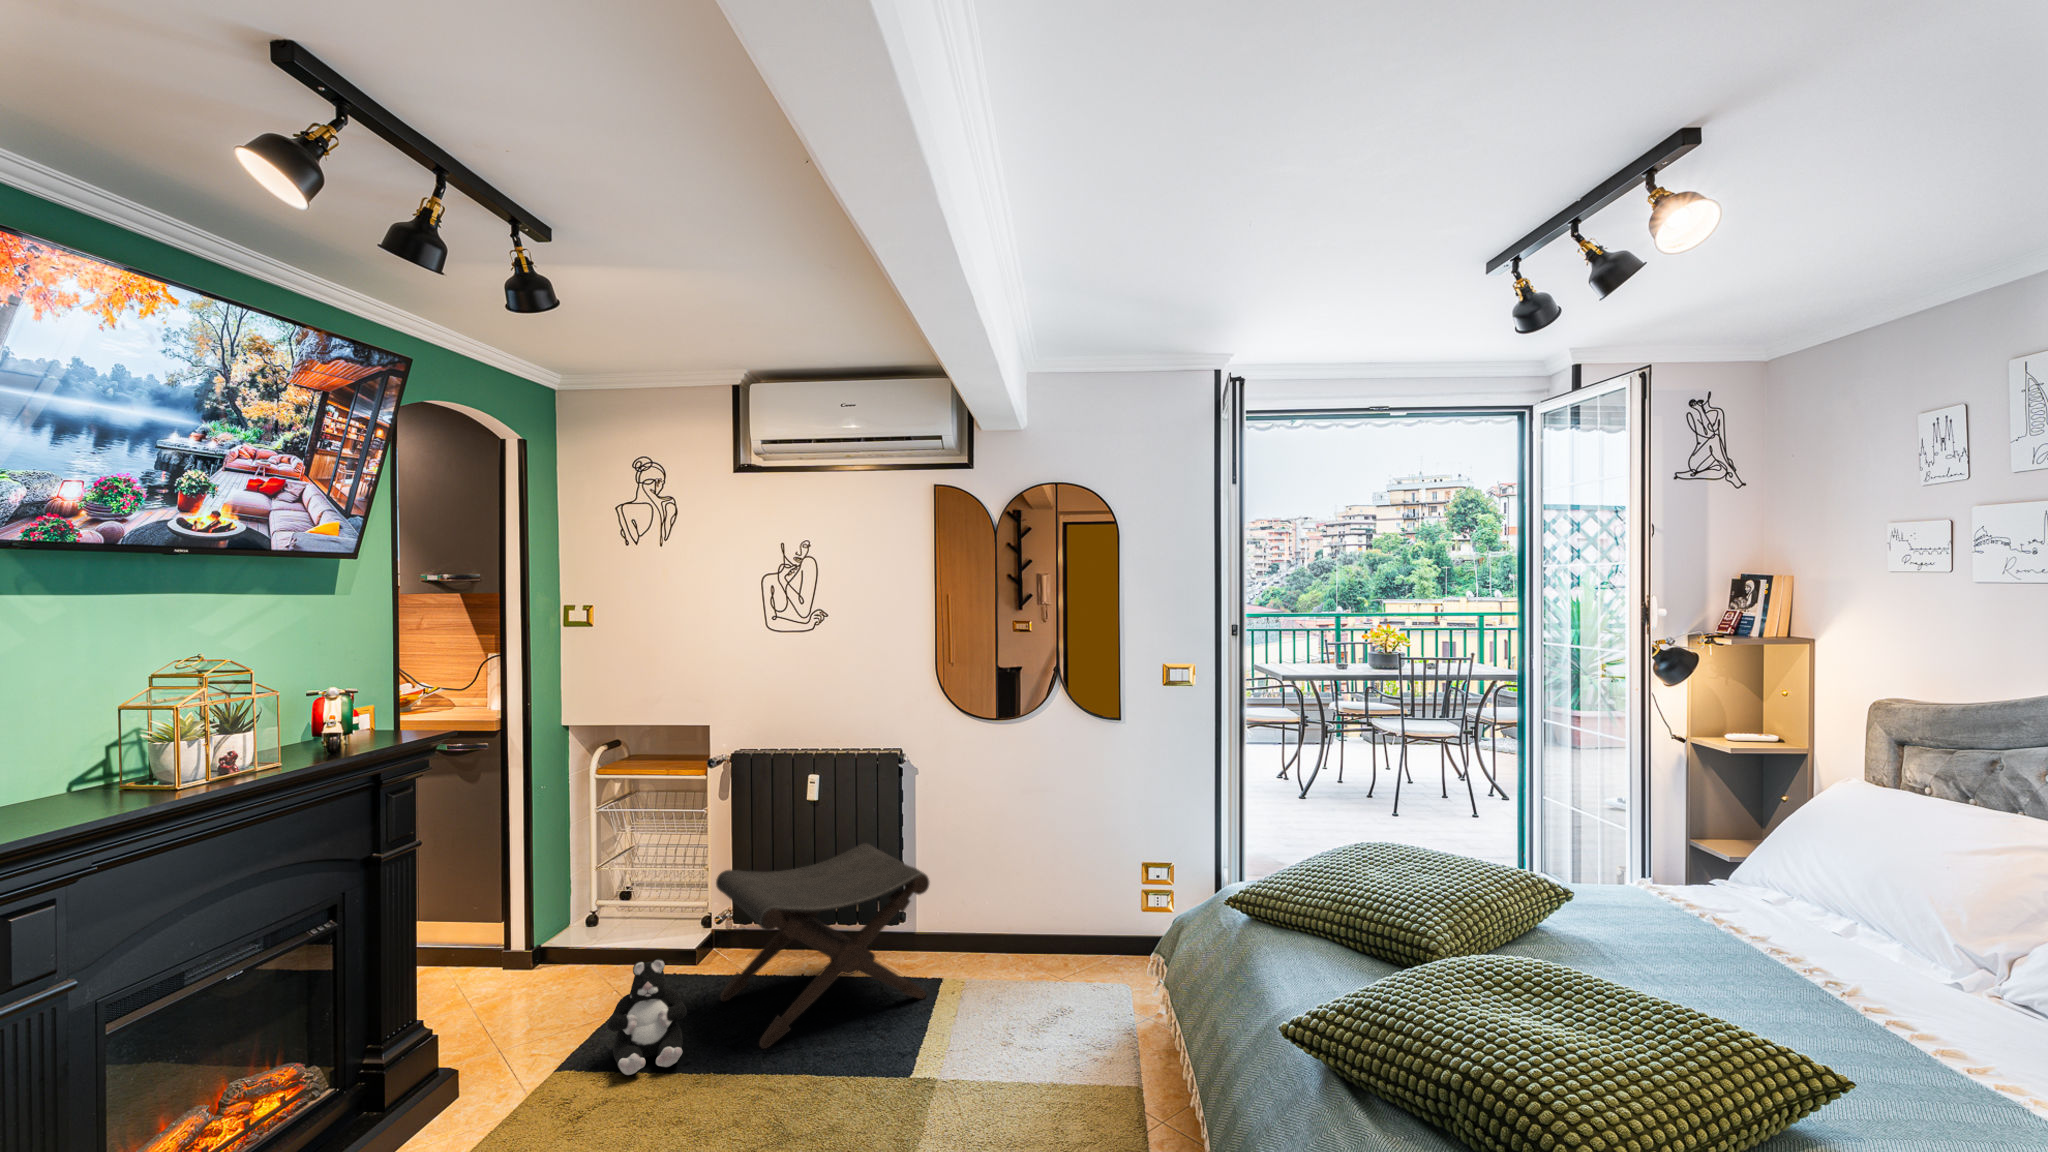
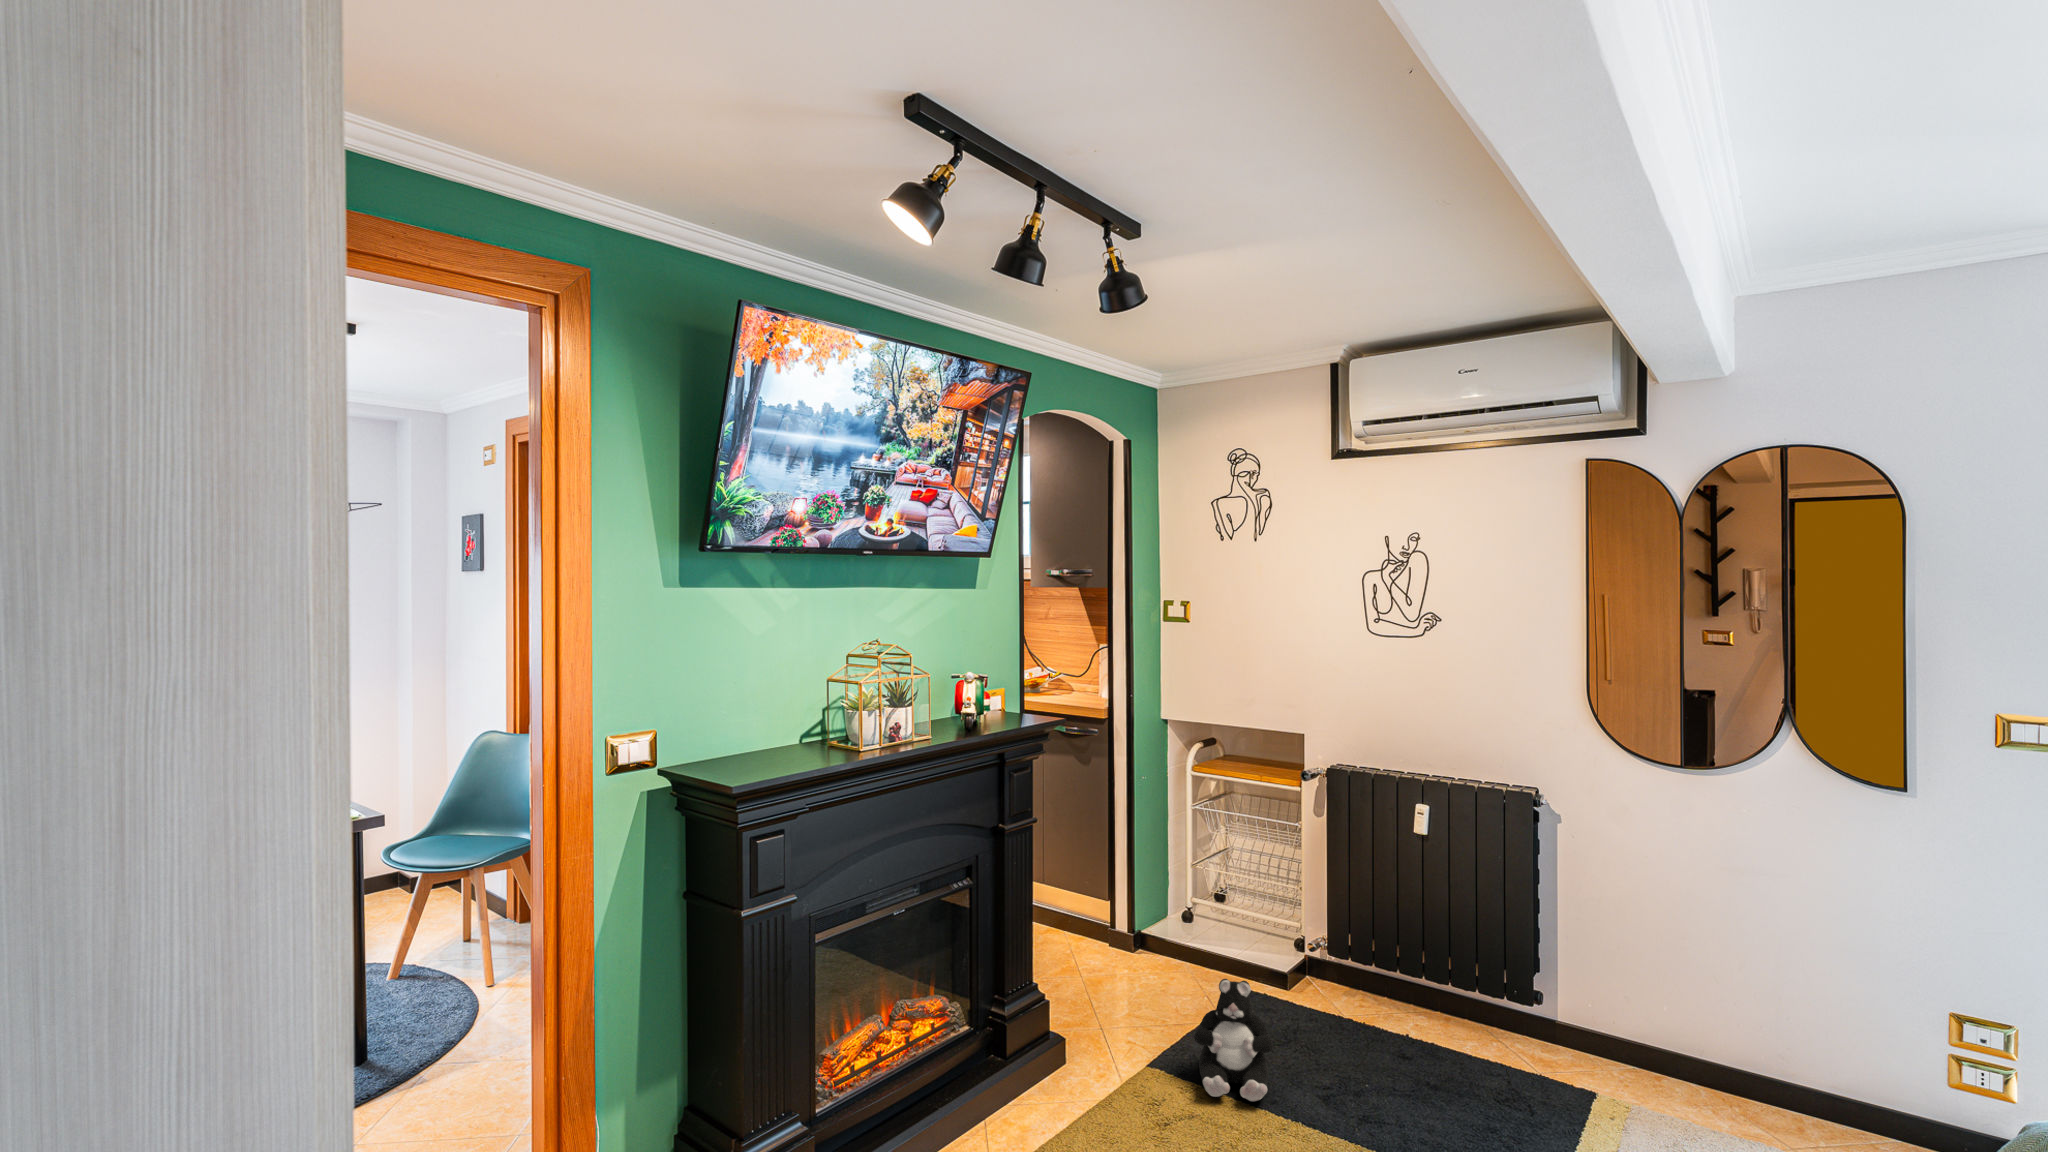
footstool: present [716,843,929,1049] -> none [1307,899,1578,1118]

